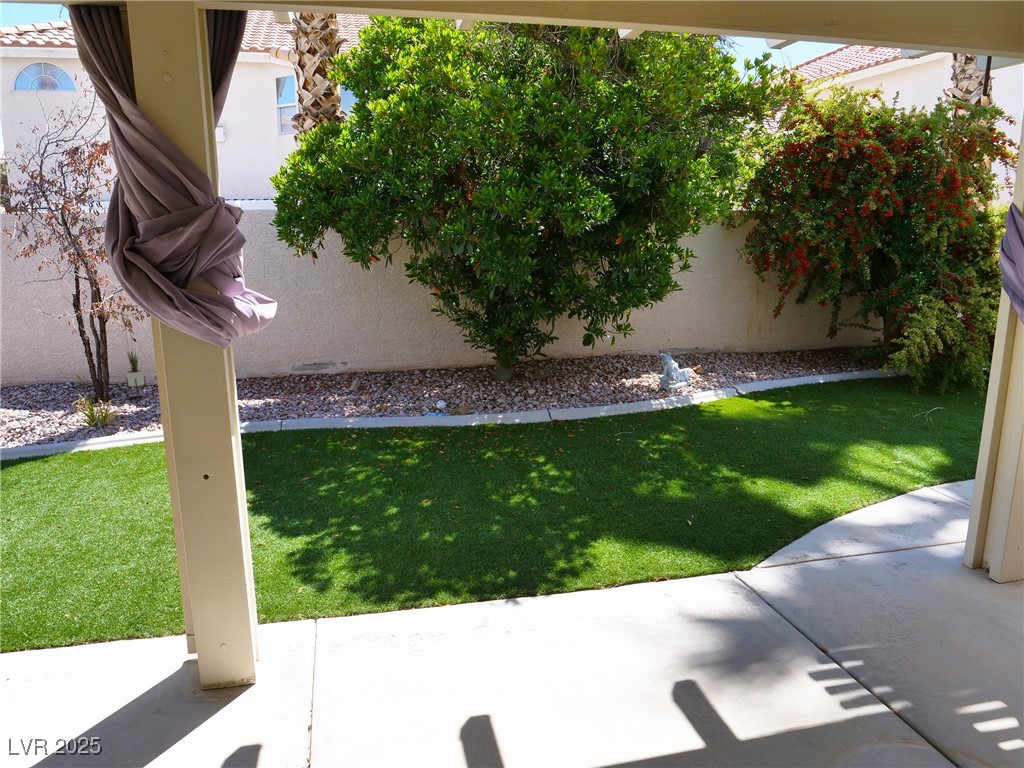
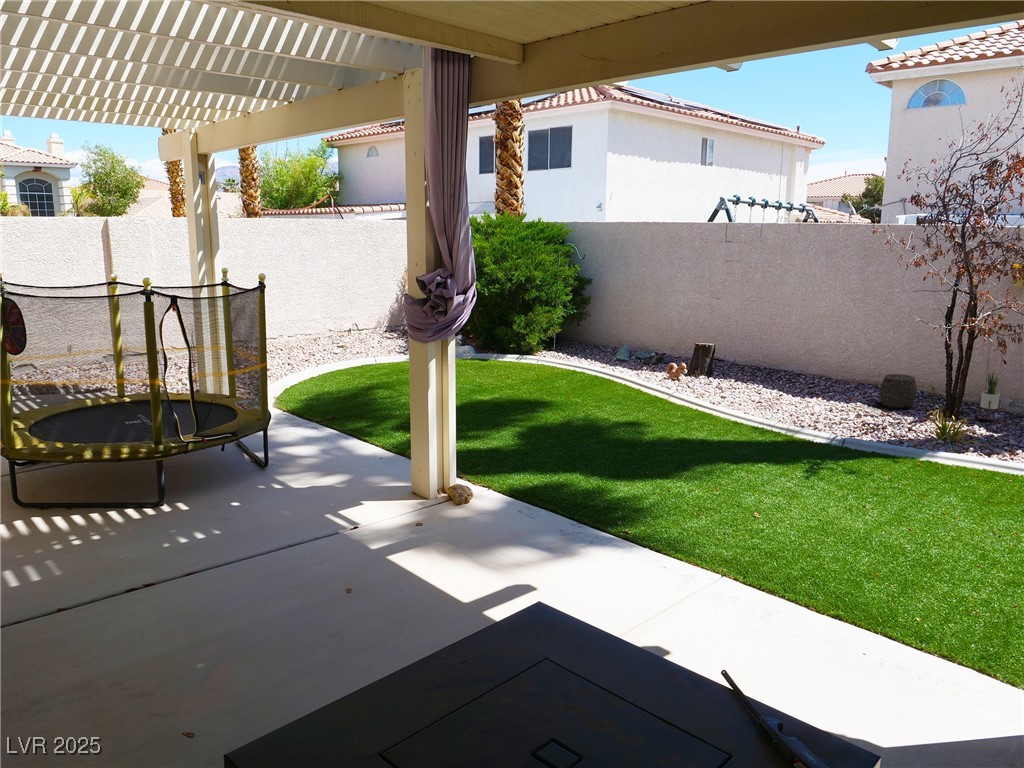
woven basket: none [25,369,67,406] -> present [880,374,917,408]

